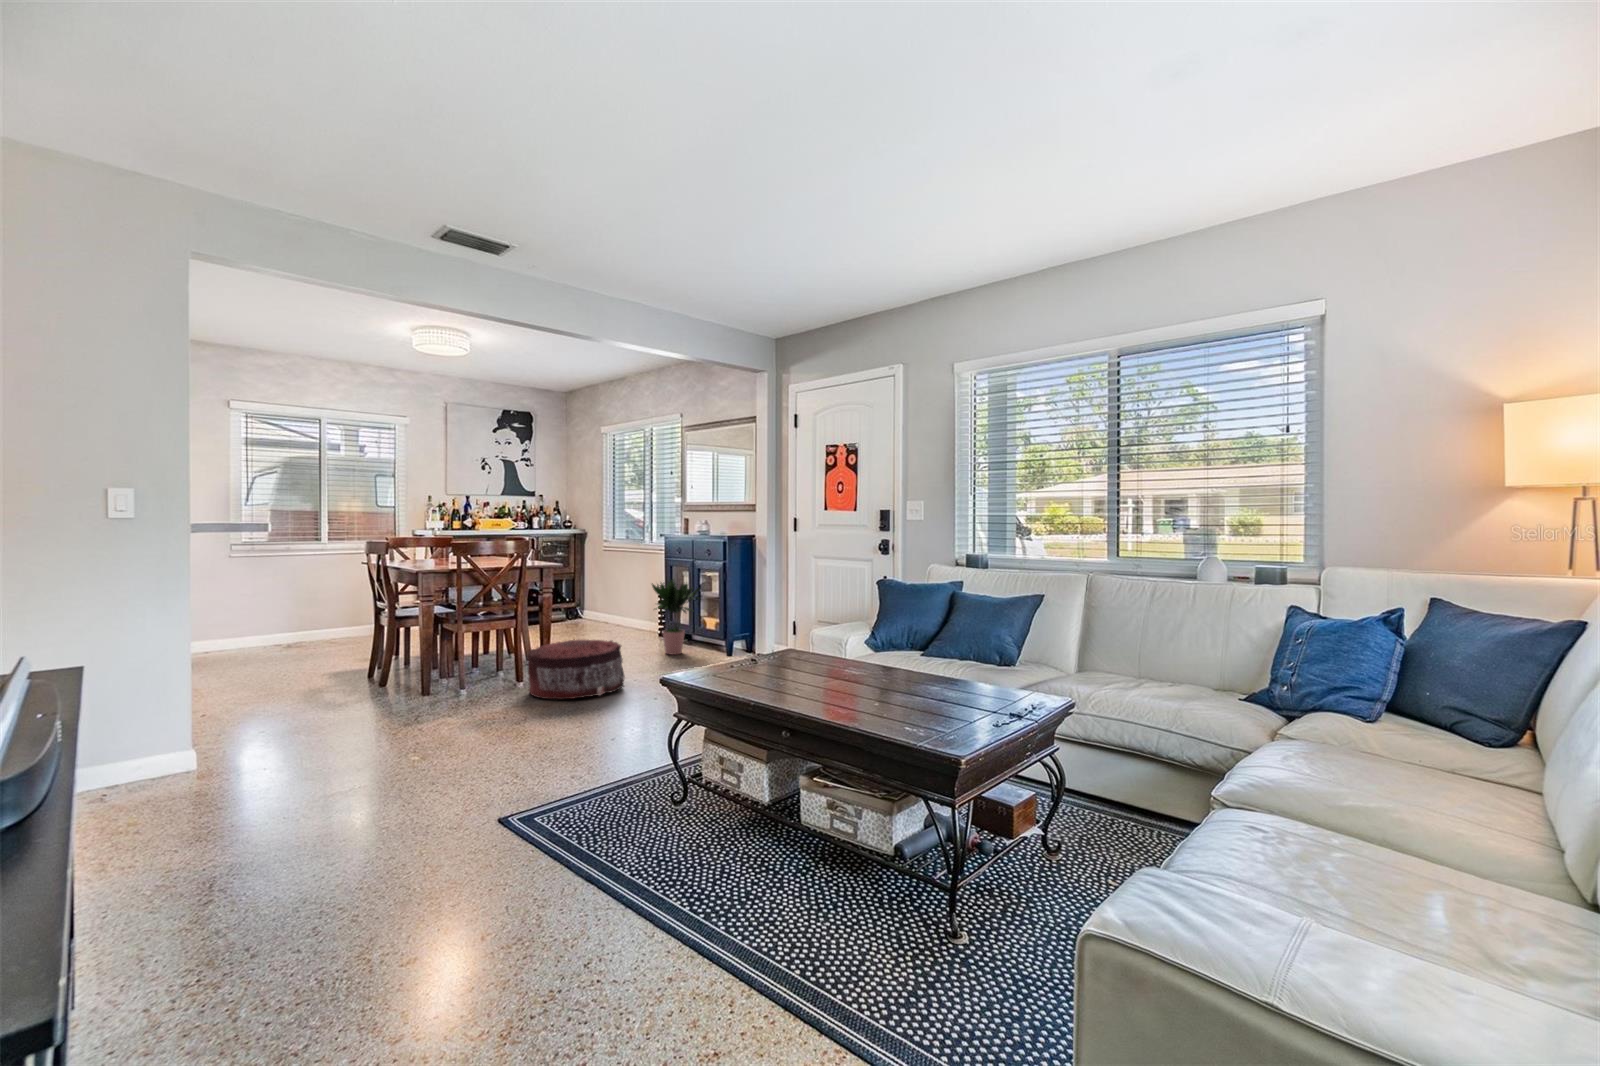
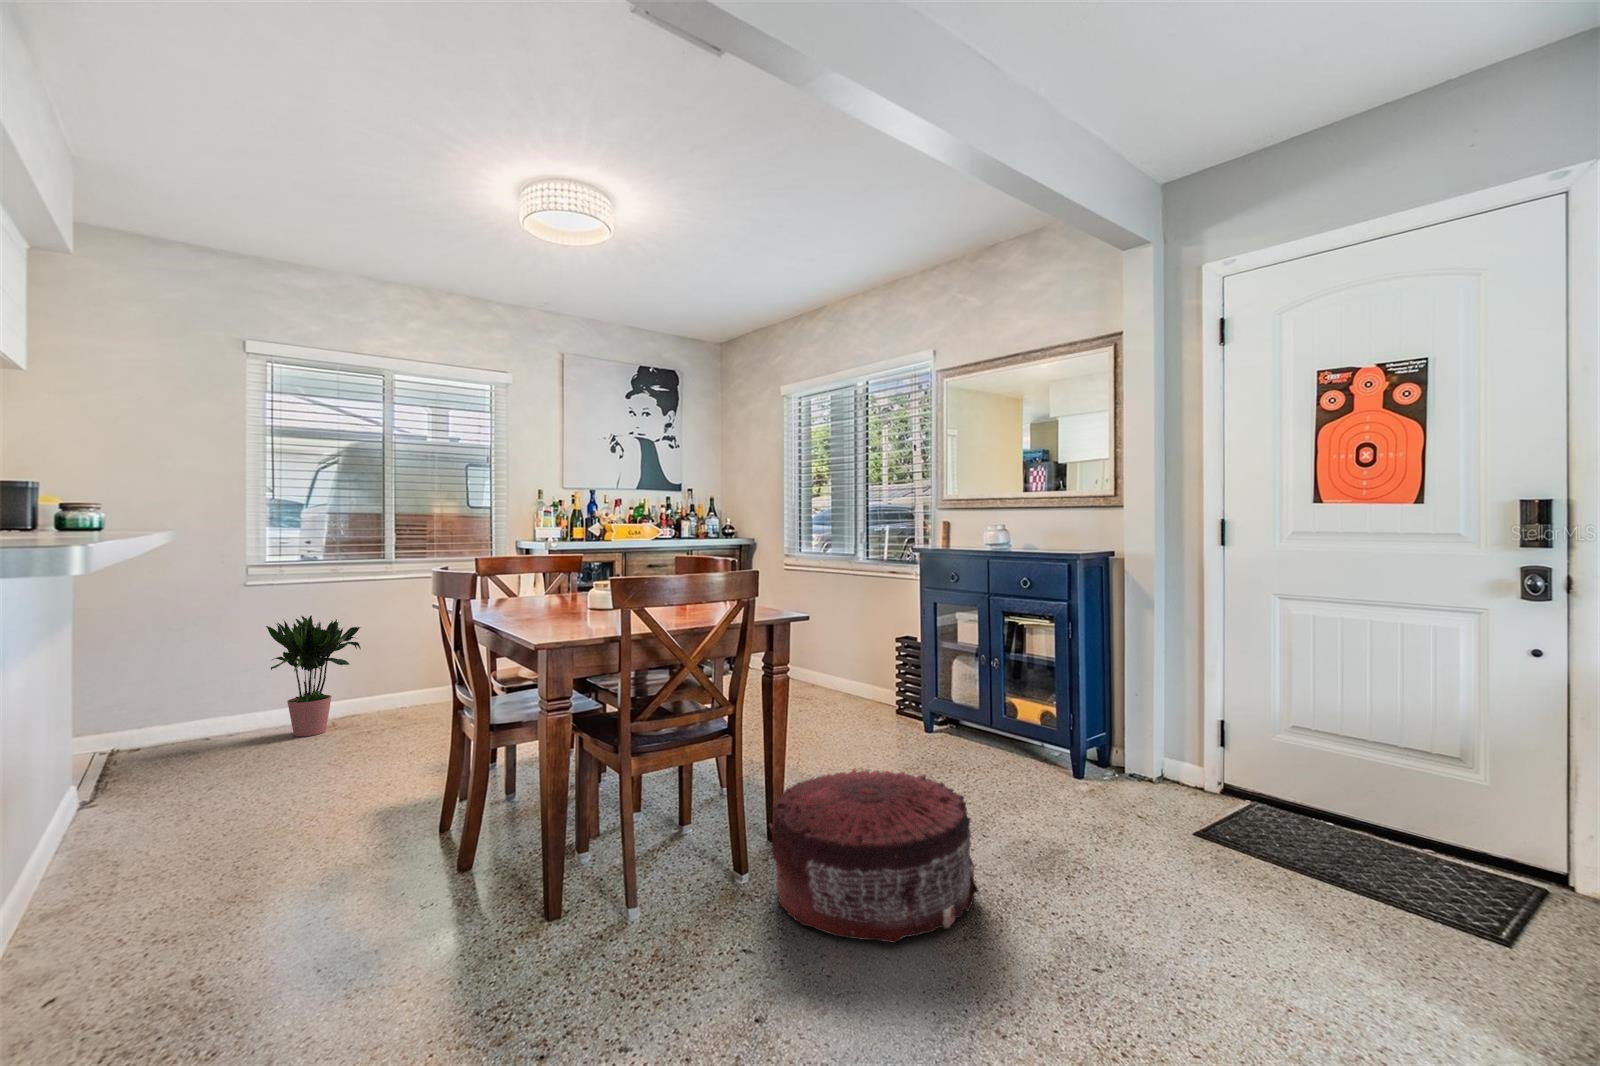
potted plant: present [652,579,700,655] -> present [266,616,361,736]

